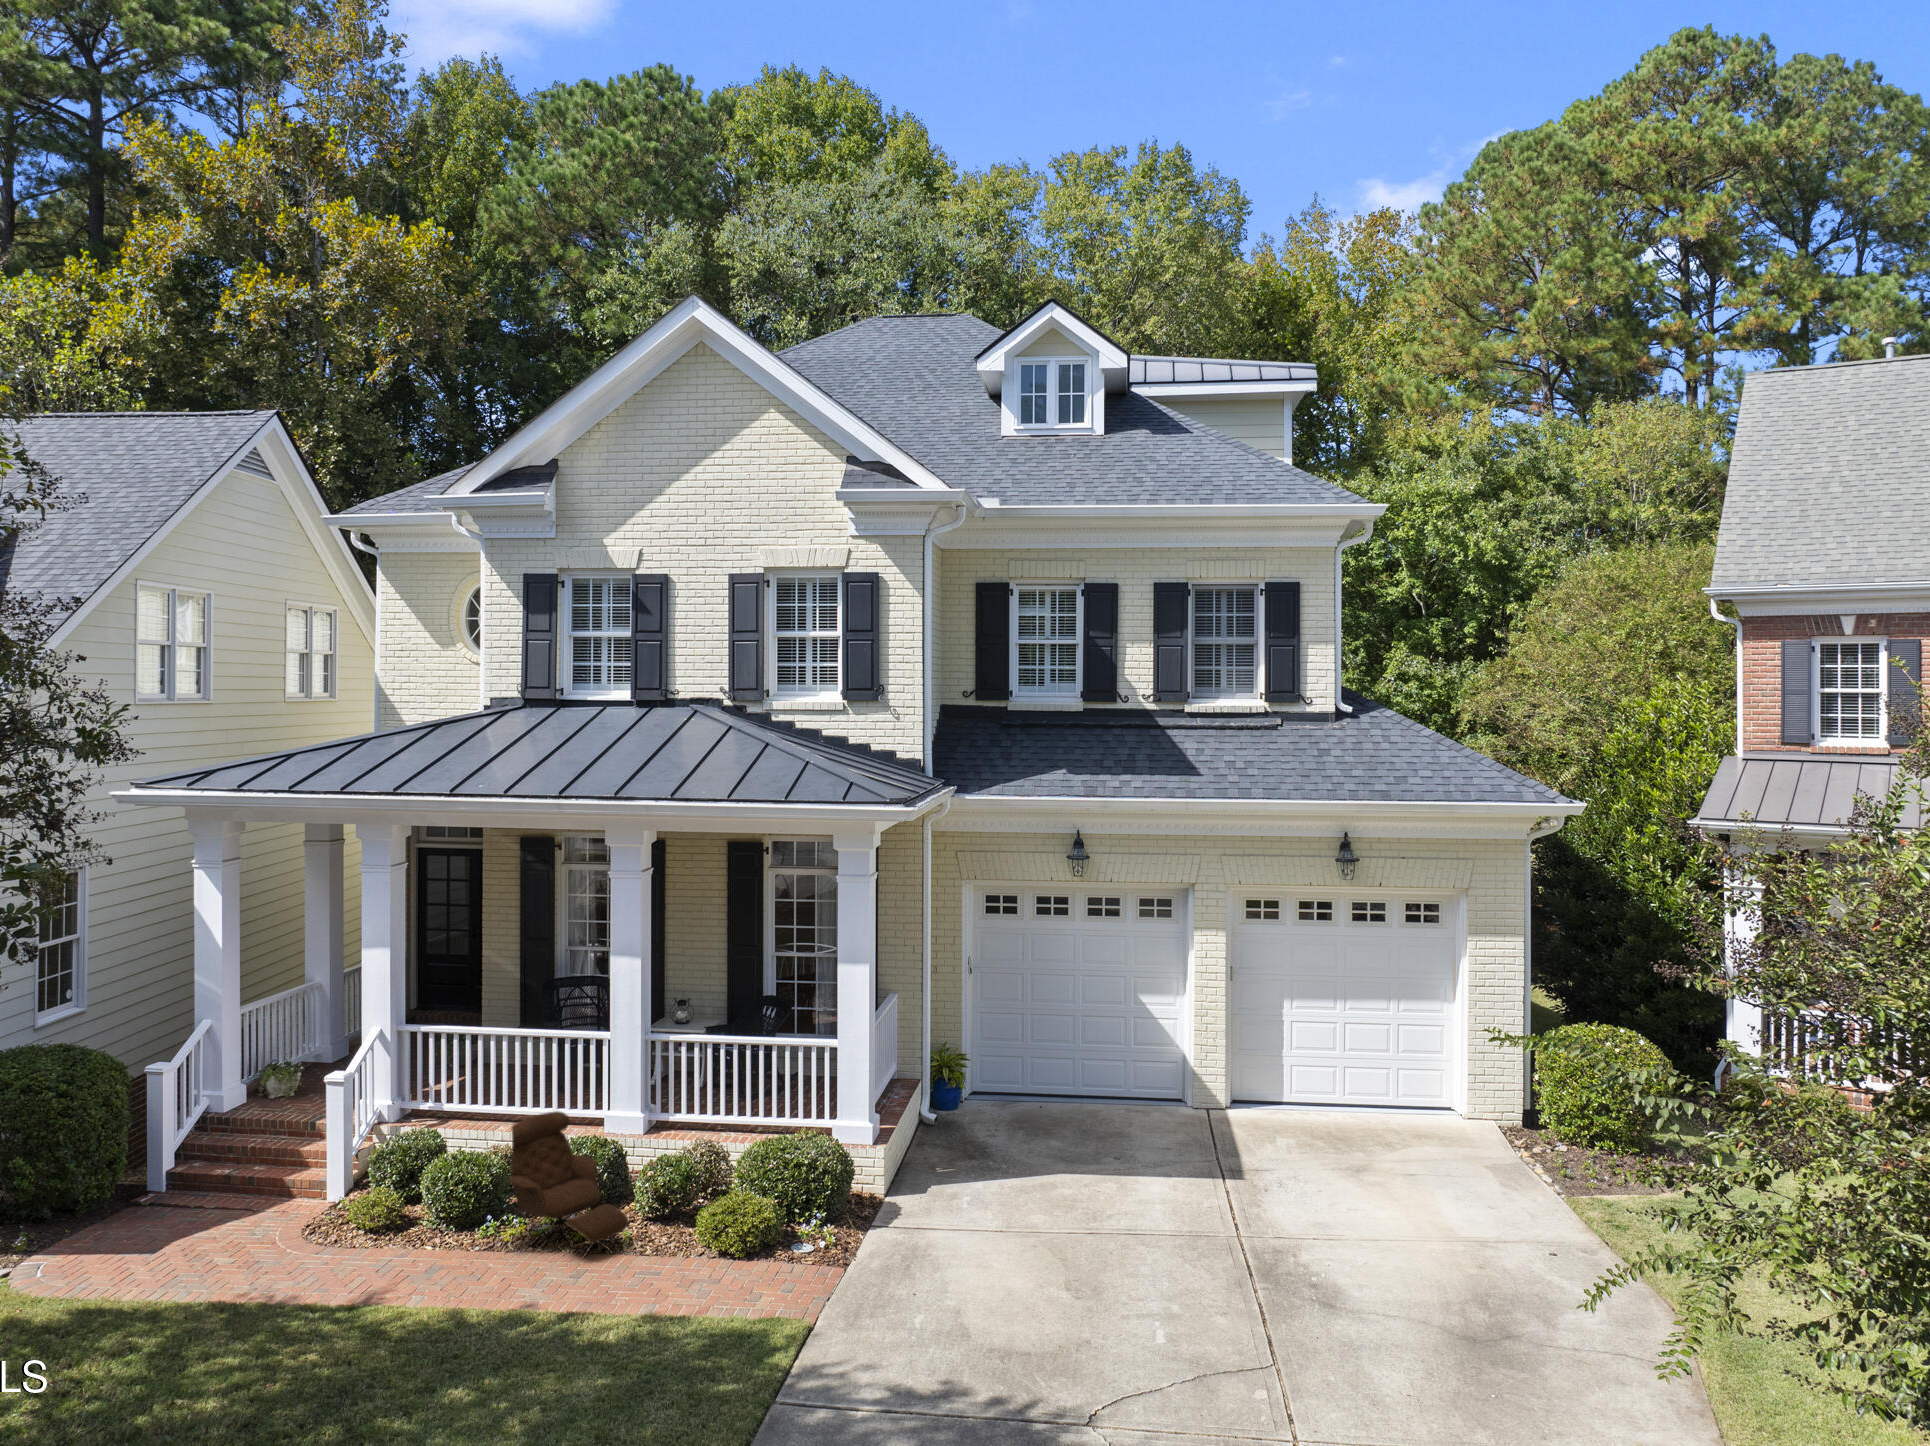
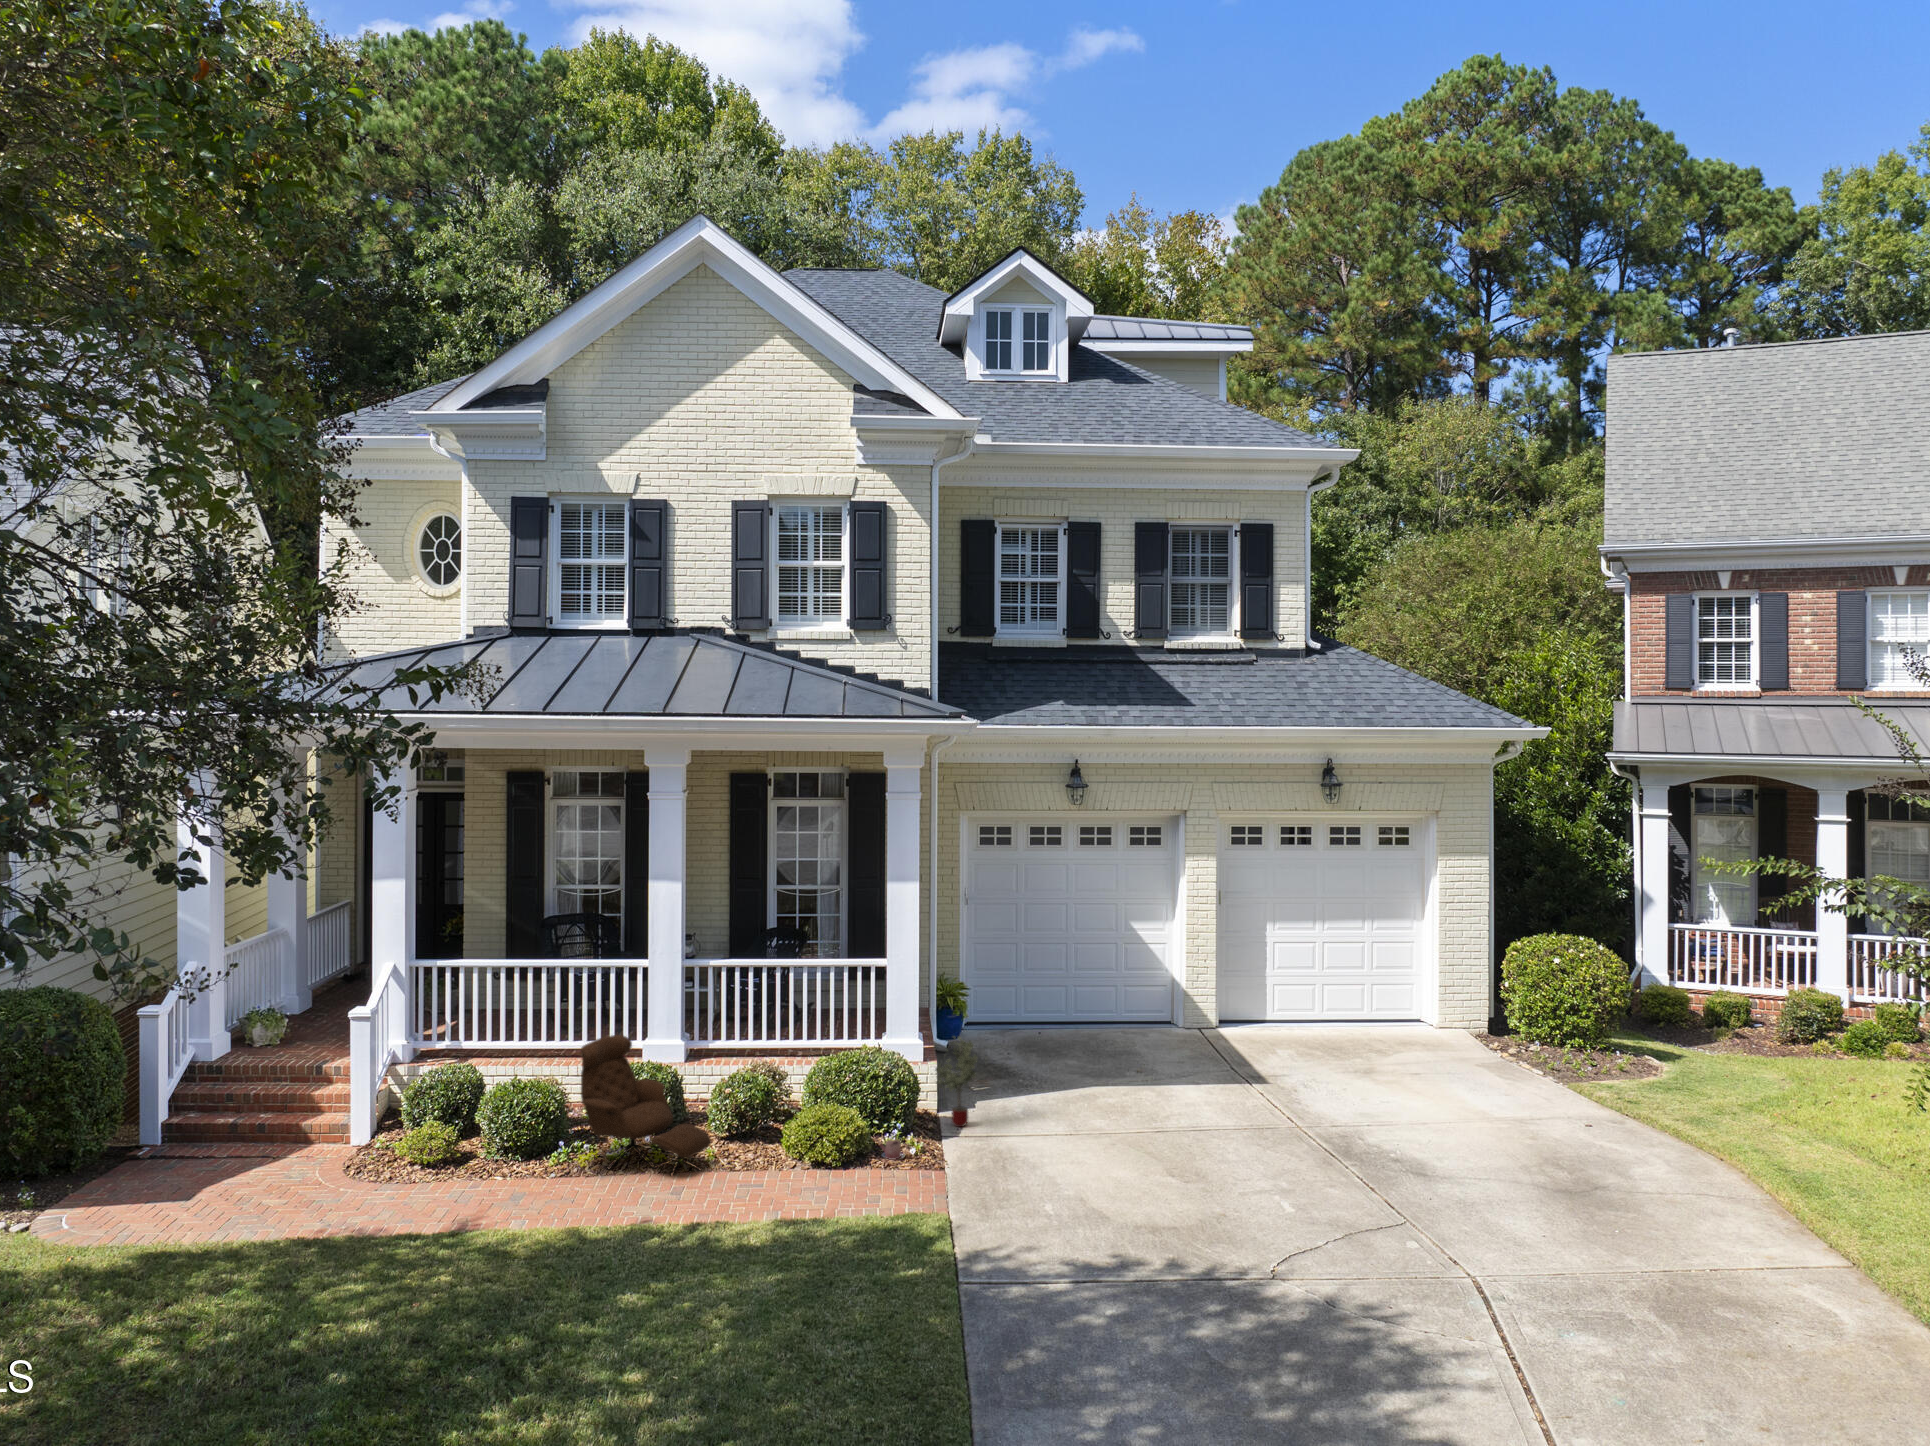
potted tree: none [864,1124,916,1218] -> present [935,1037,977,1127]
watering can: none [786,1226,817,1254] -> present [874,1136,902,1160]

